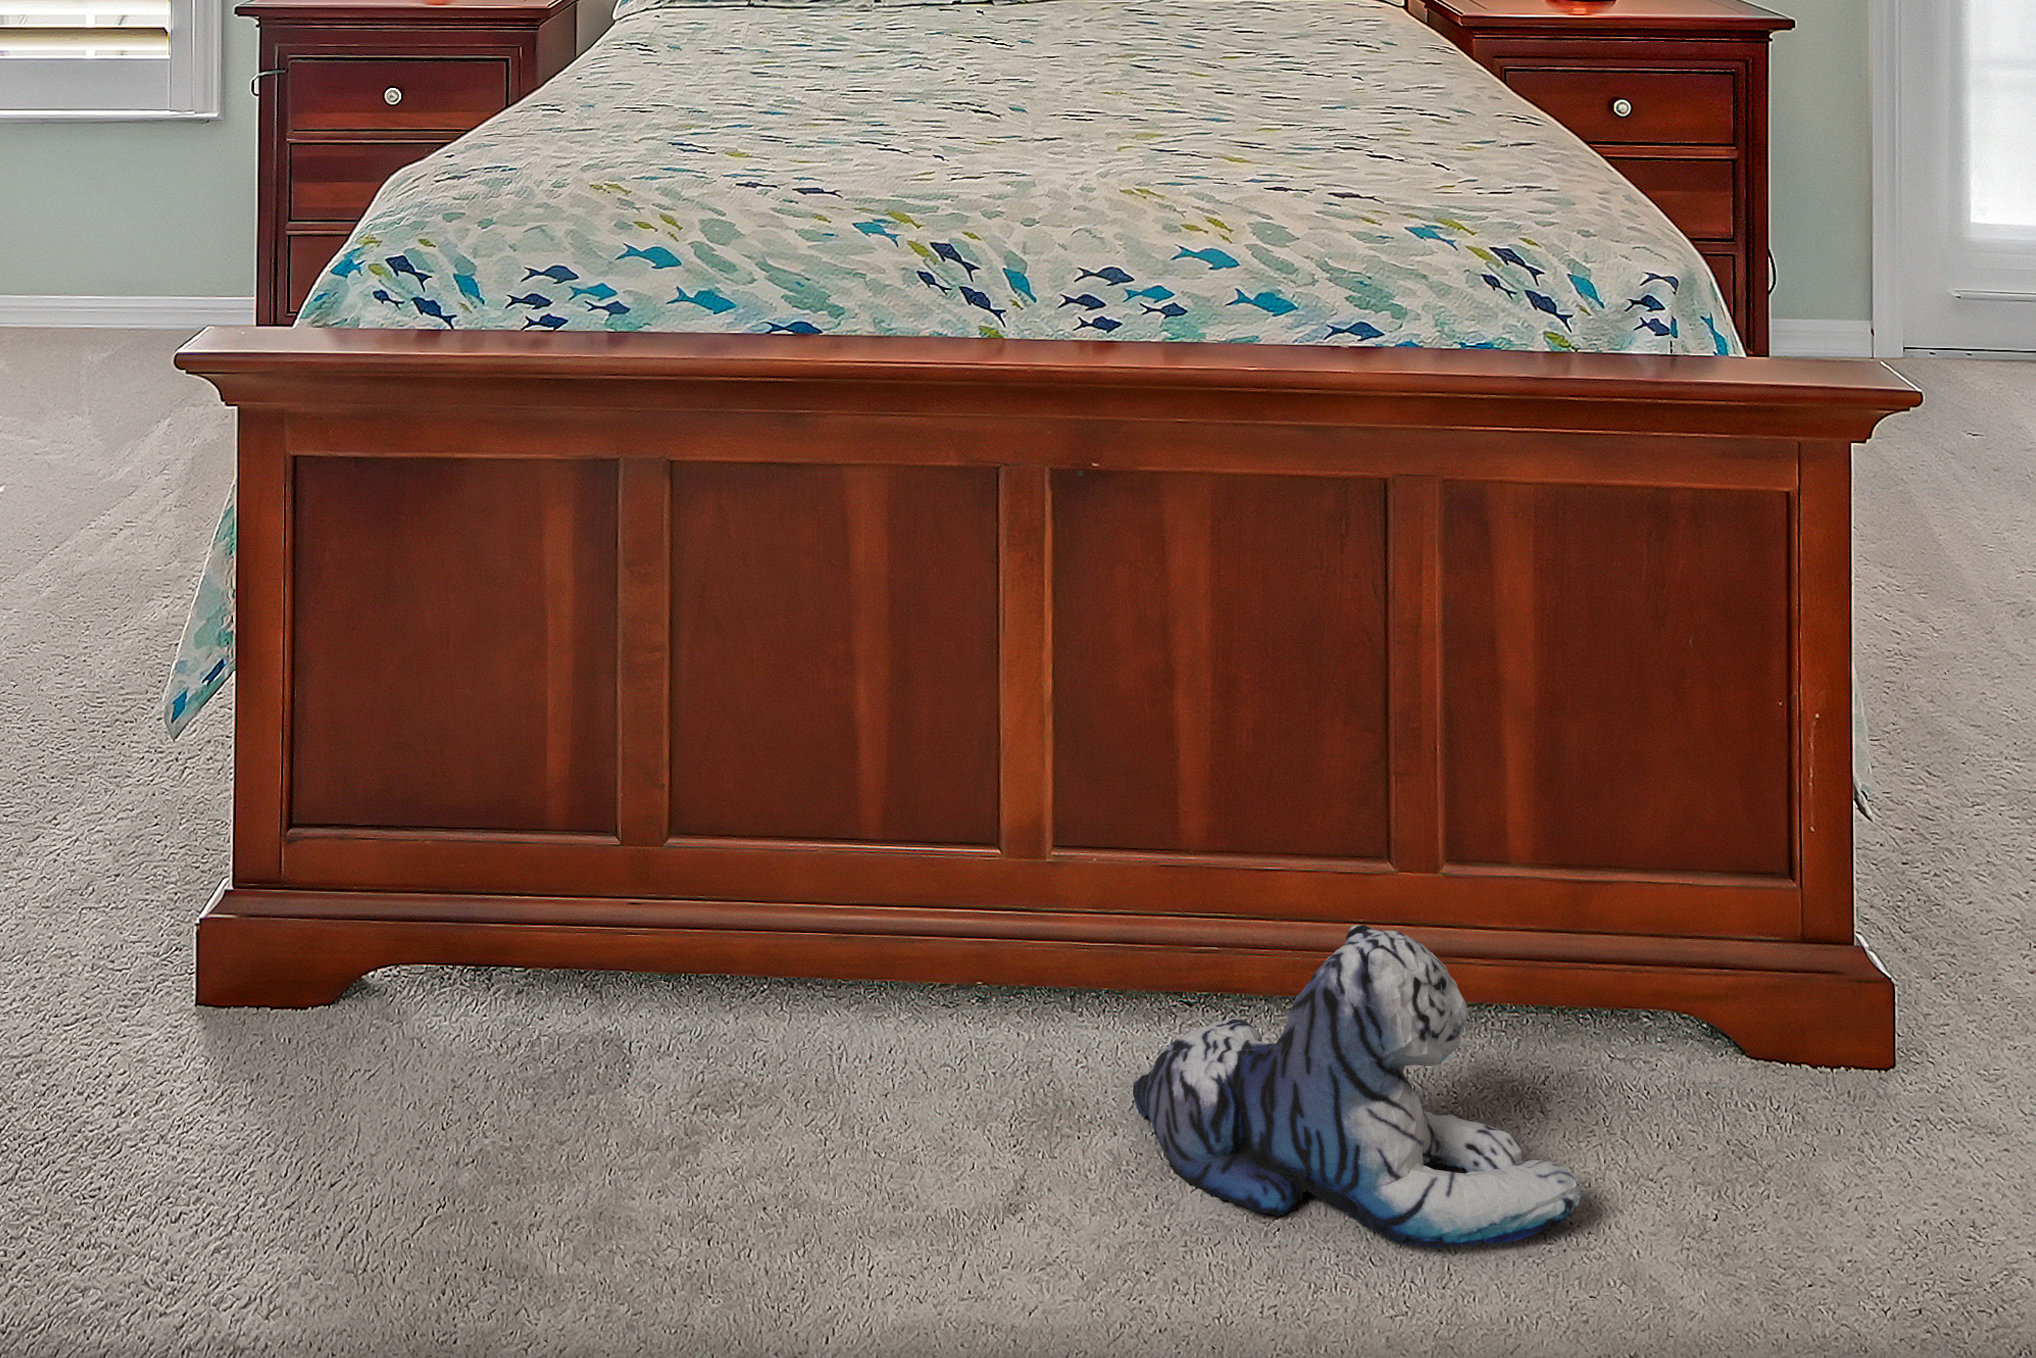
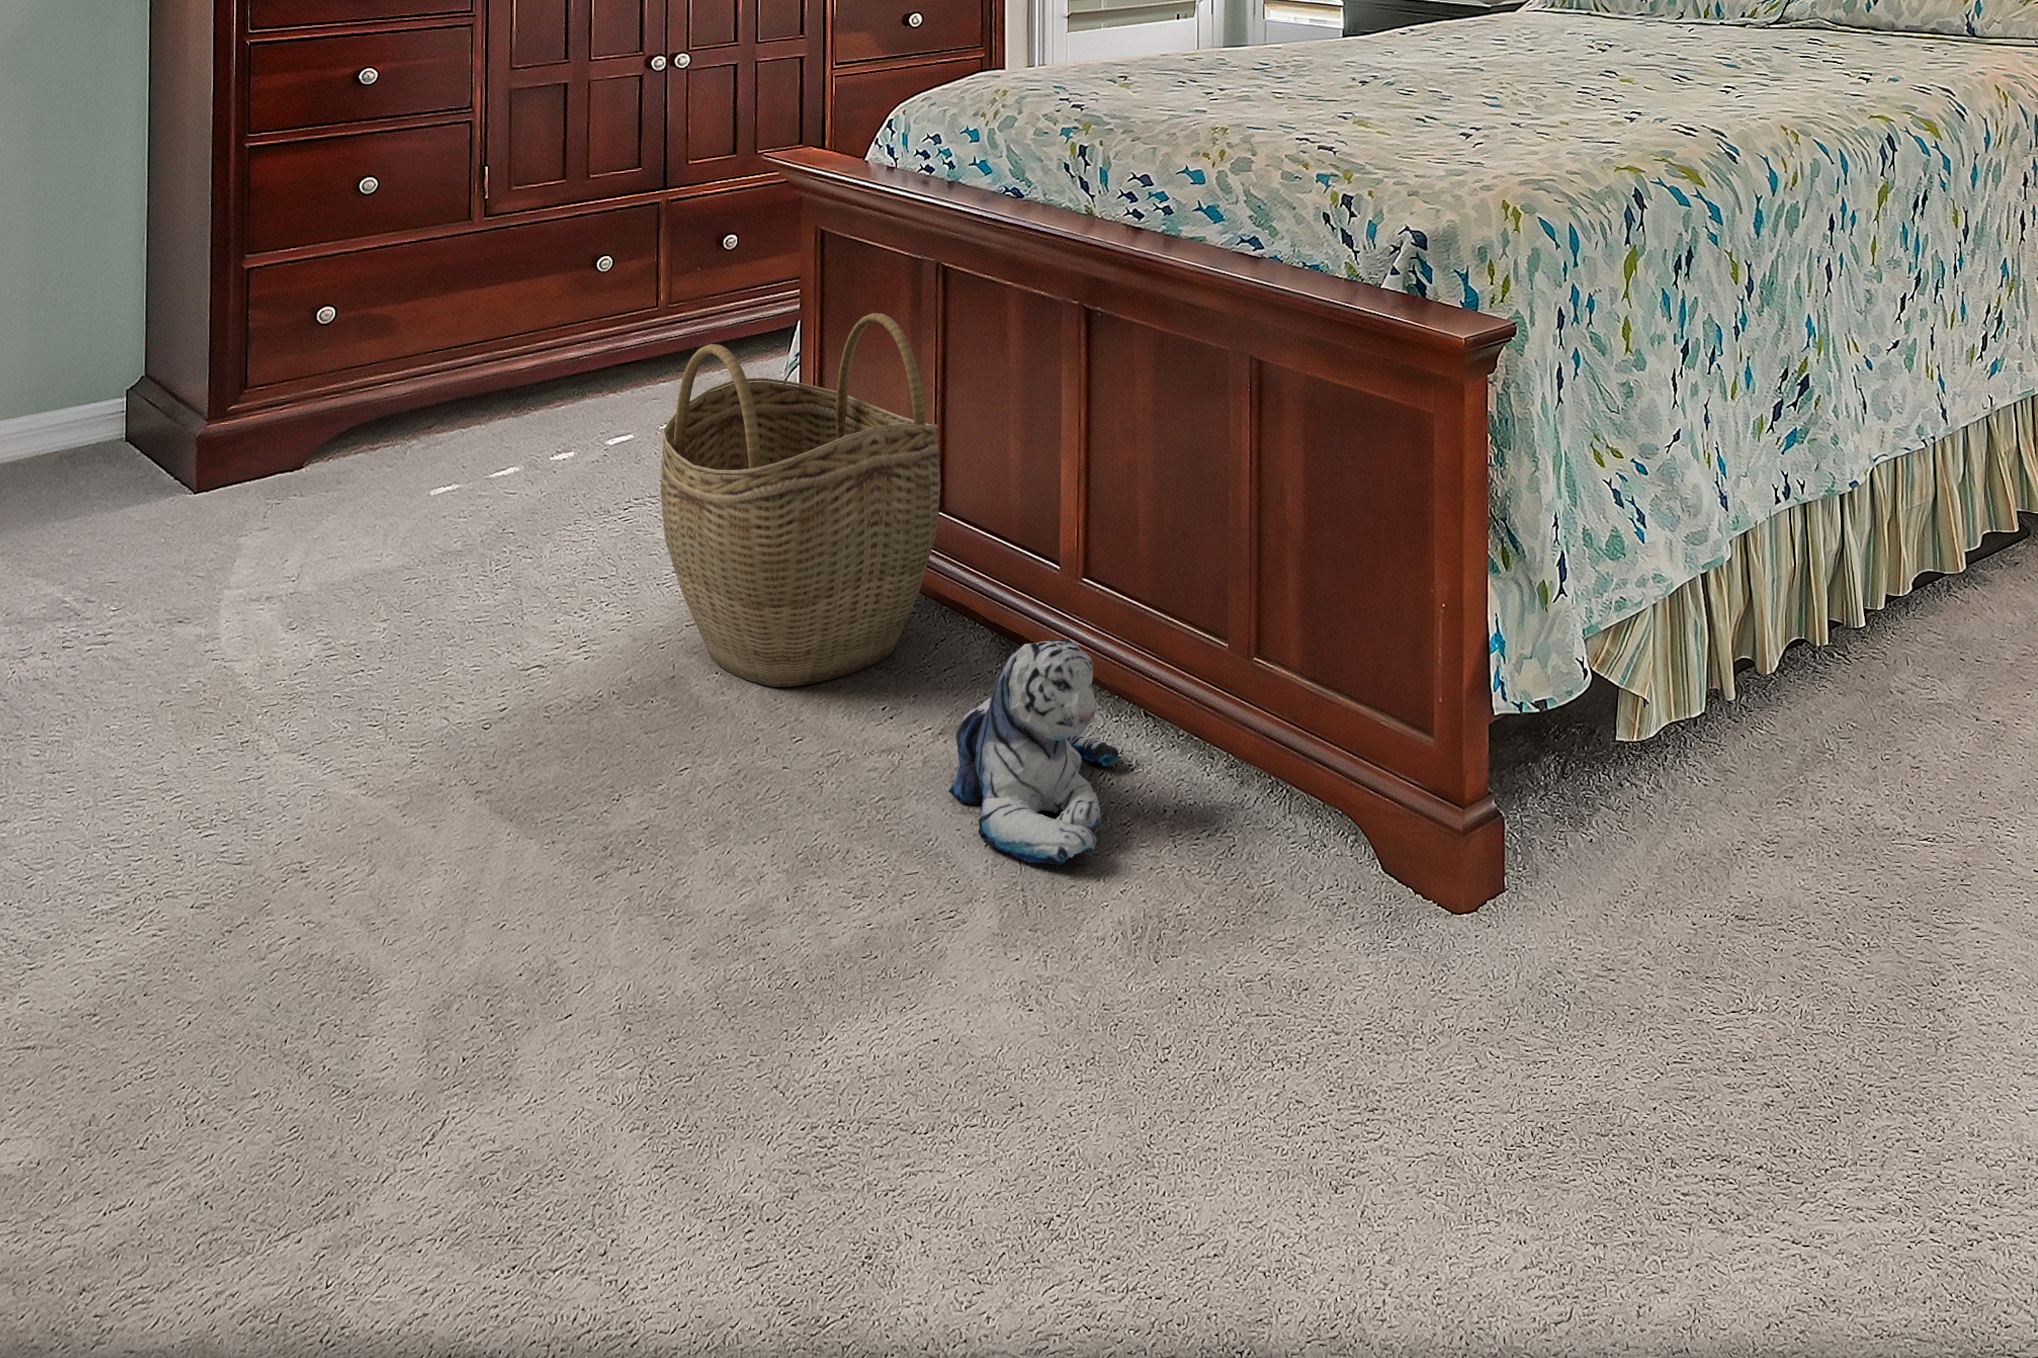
woven basket: none [368,560,840,1209] -> present [660,313,940,687]

